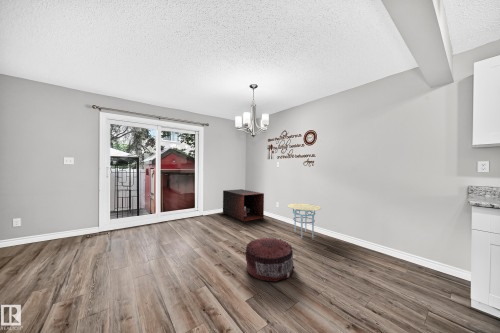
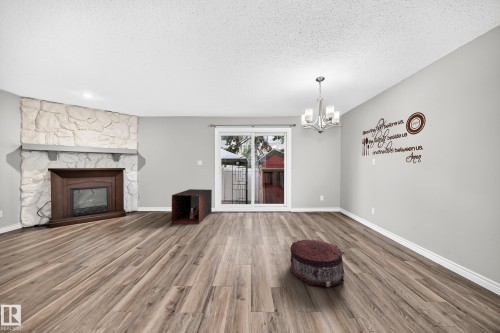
storage cabinet: present [223,189,264,222] -> present [171,189,212,224]
side table: present [288,203,321,238] -> none [371,211,428,262]

